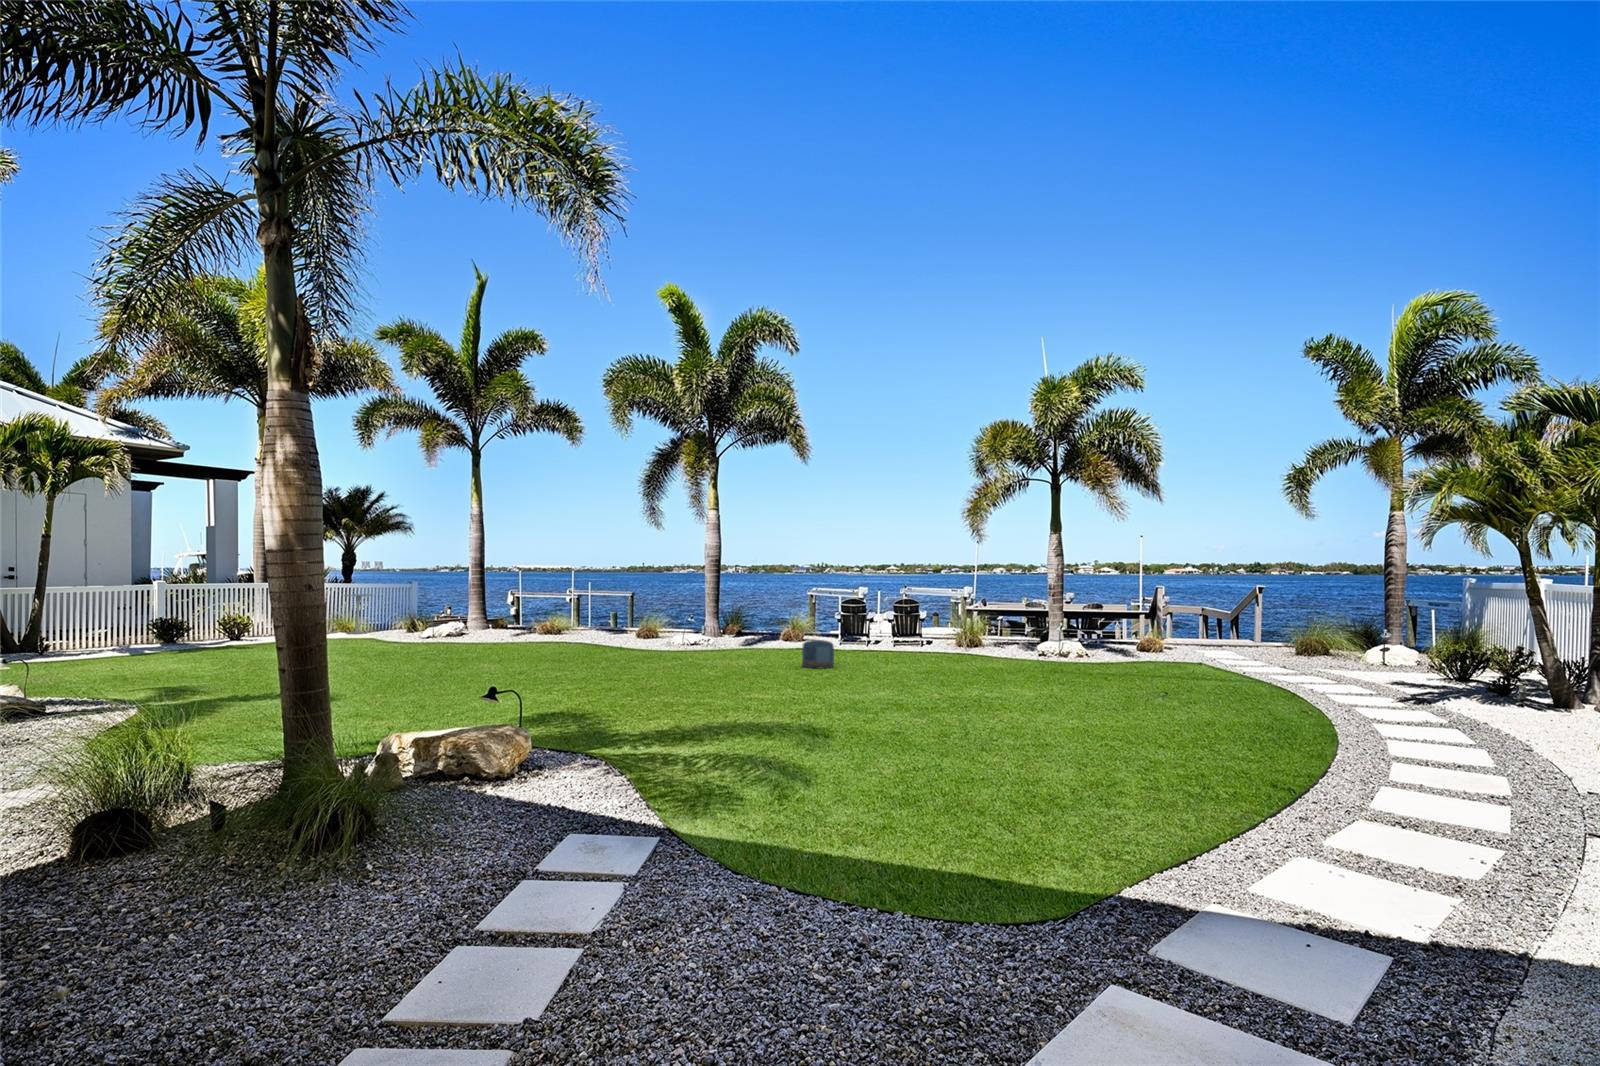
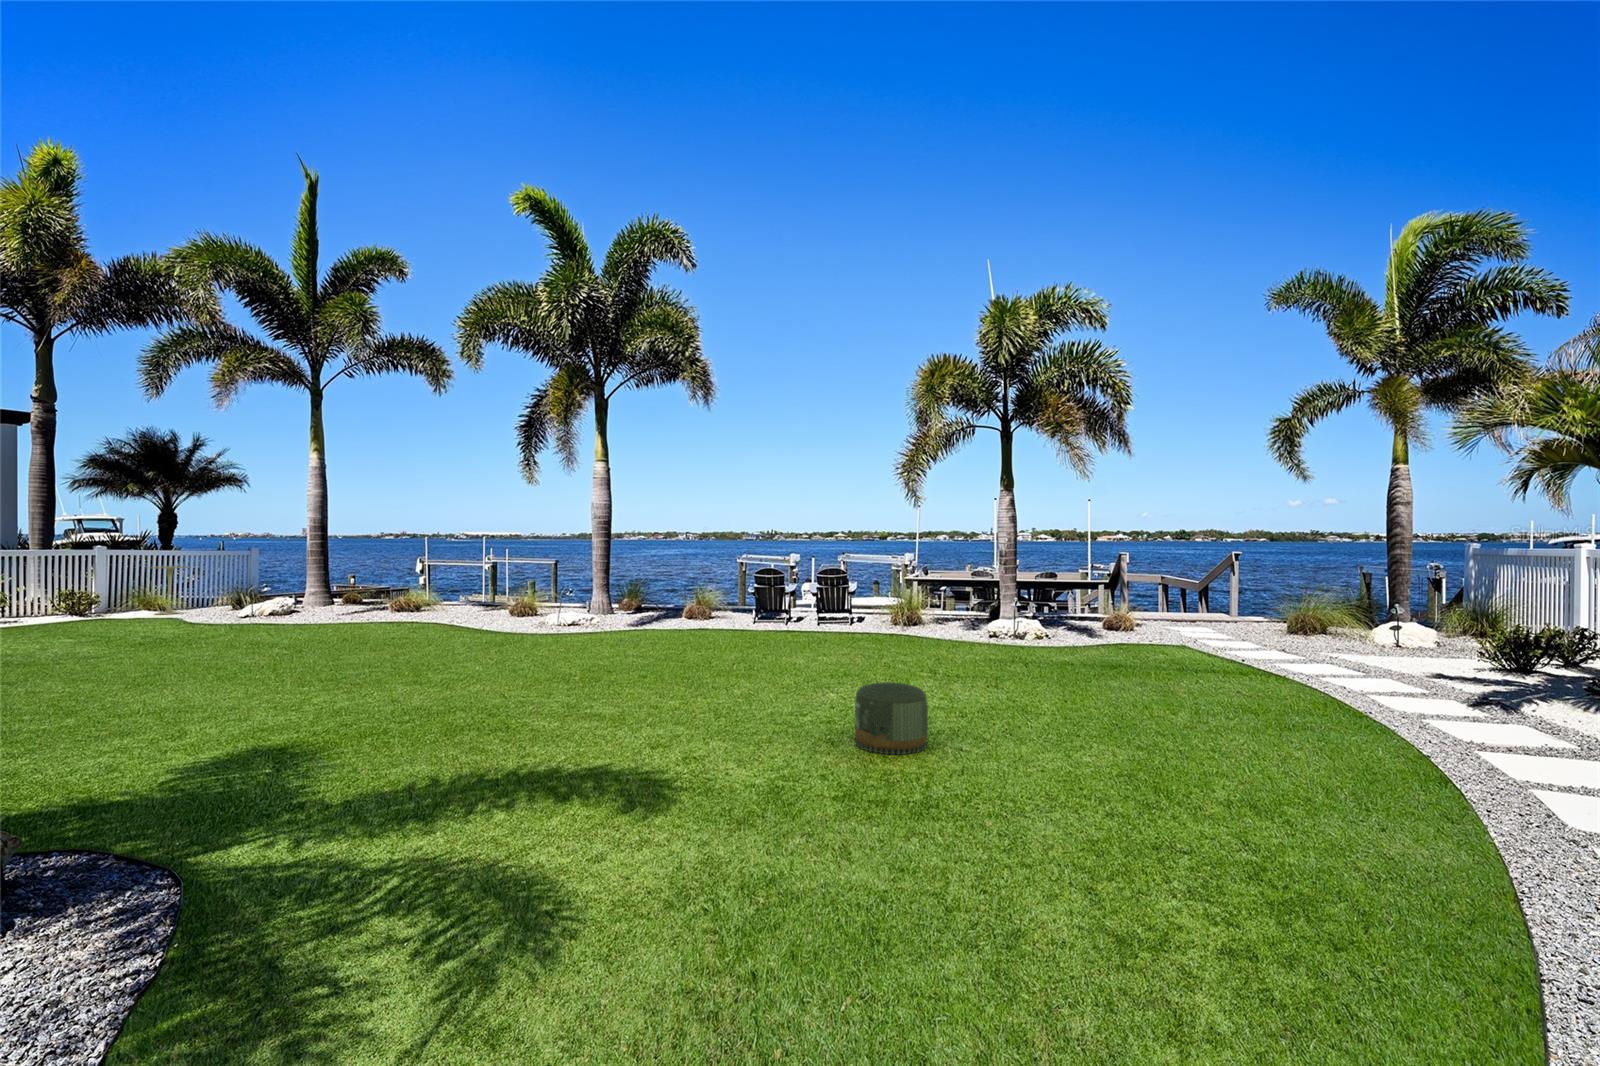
pouf: present [802,640,834,668] -> present [855,682,928,755]

